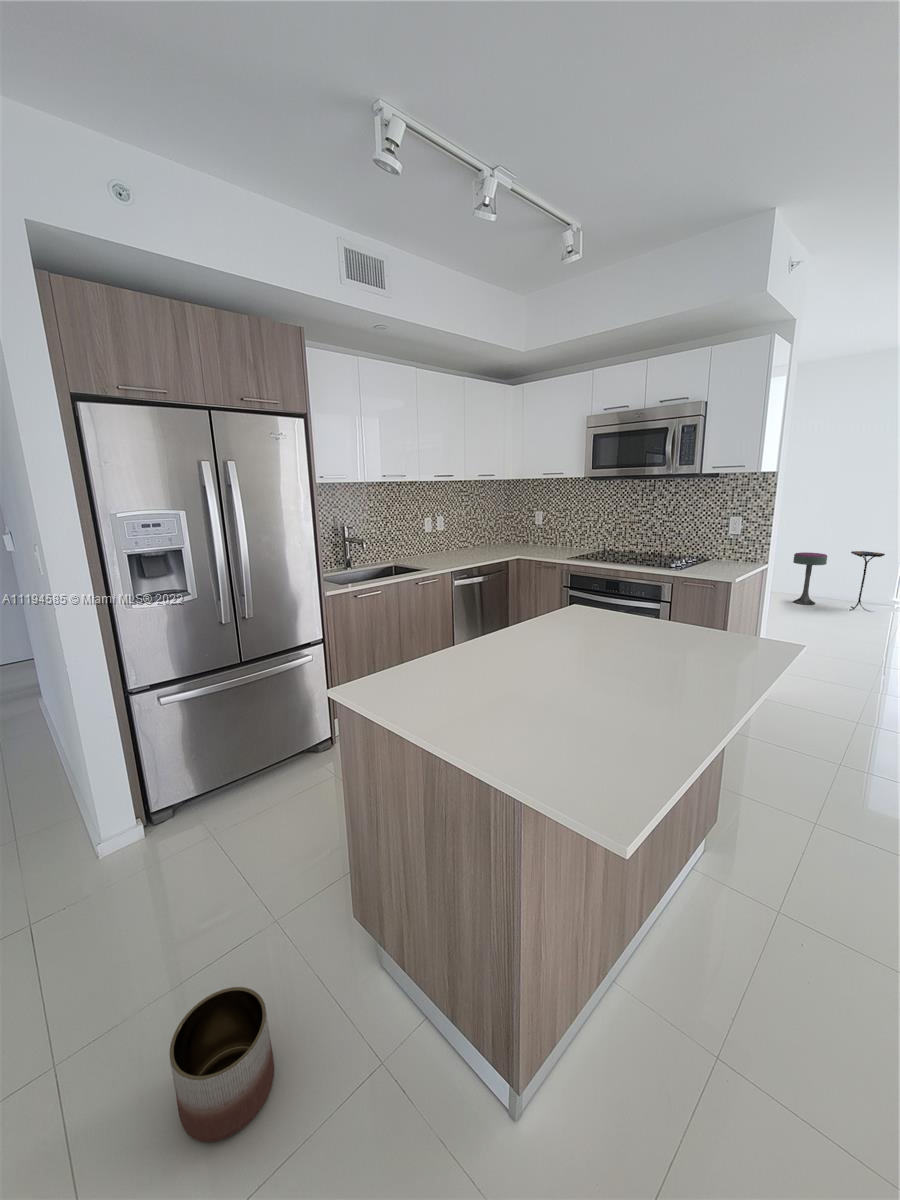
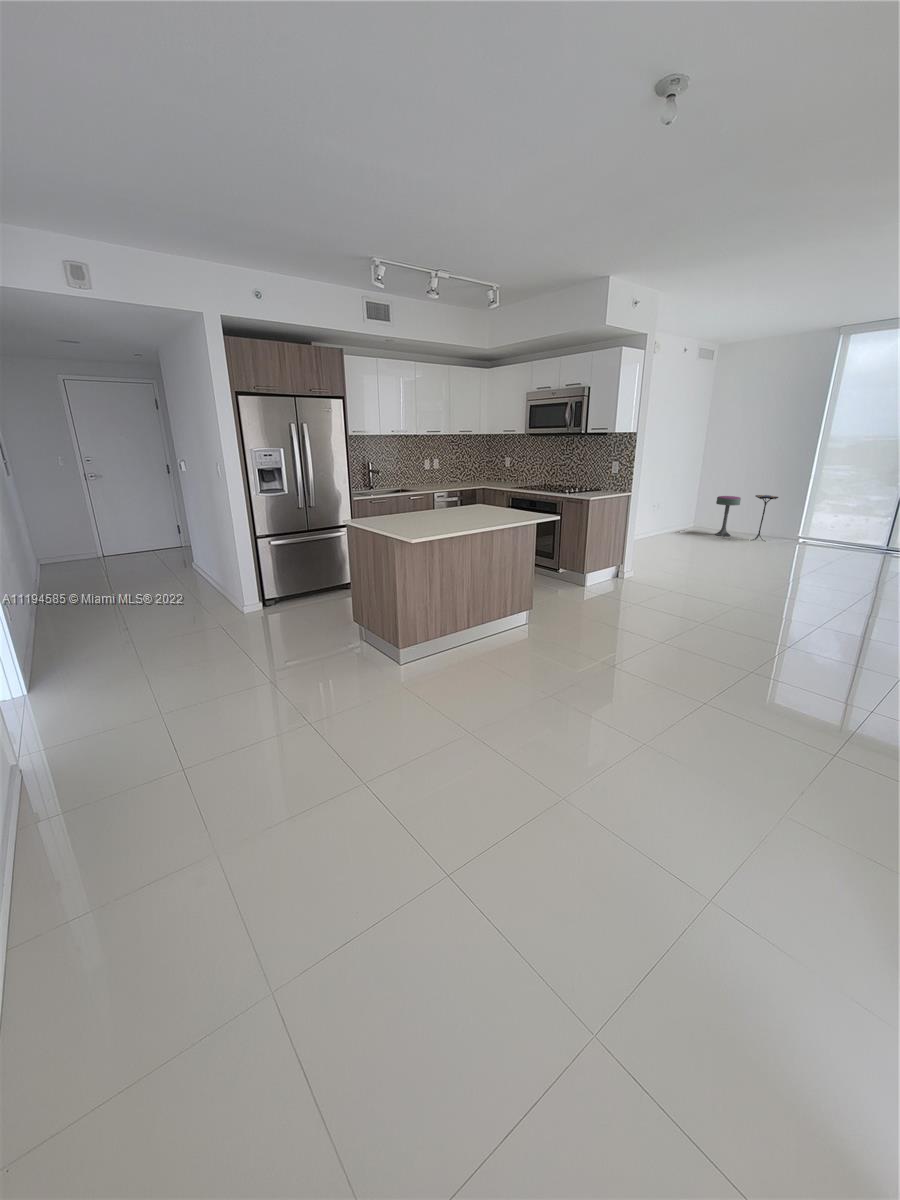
planter: present [169,987,274,1142] -> none [286,626,321,663]

